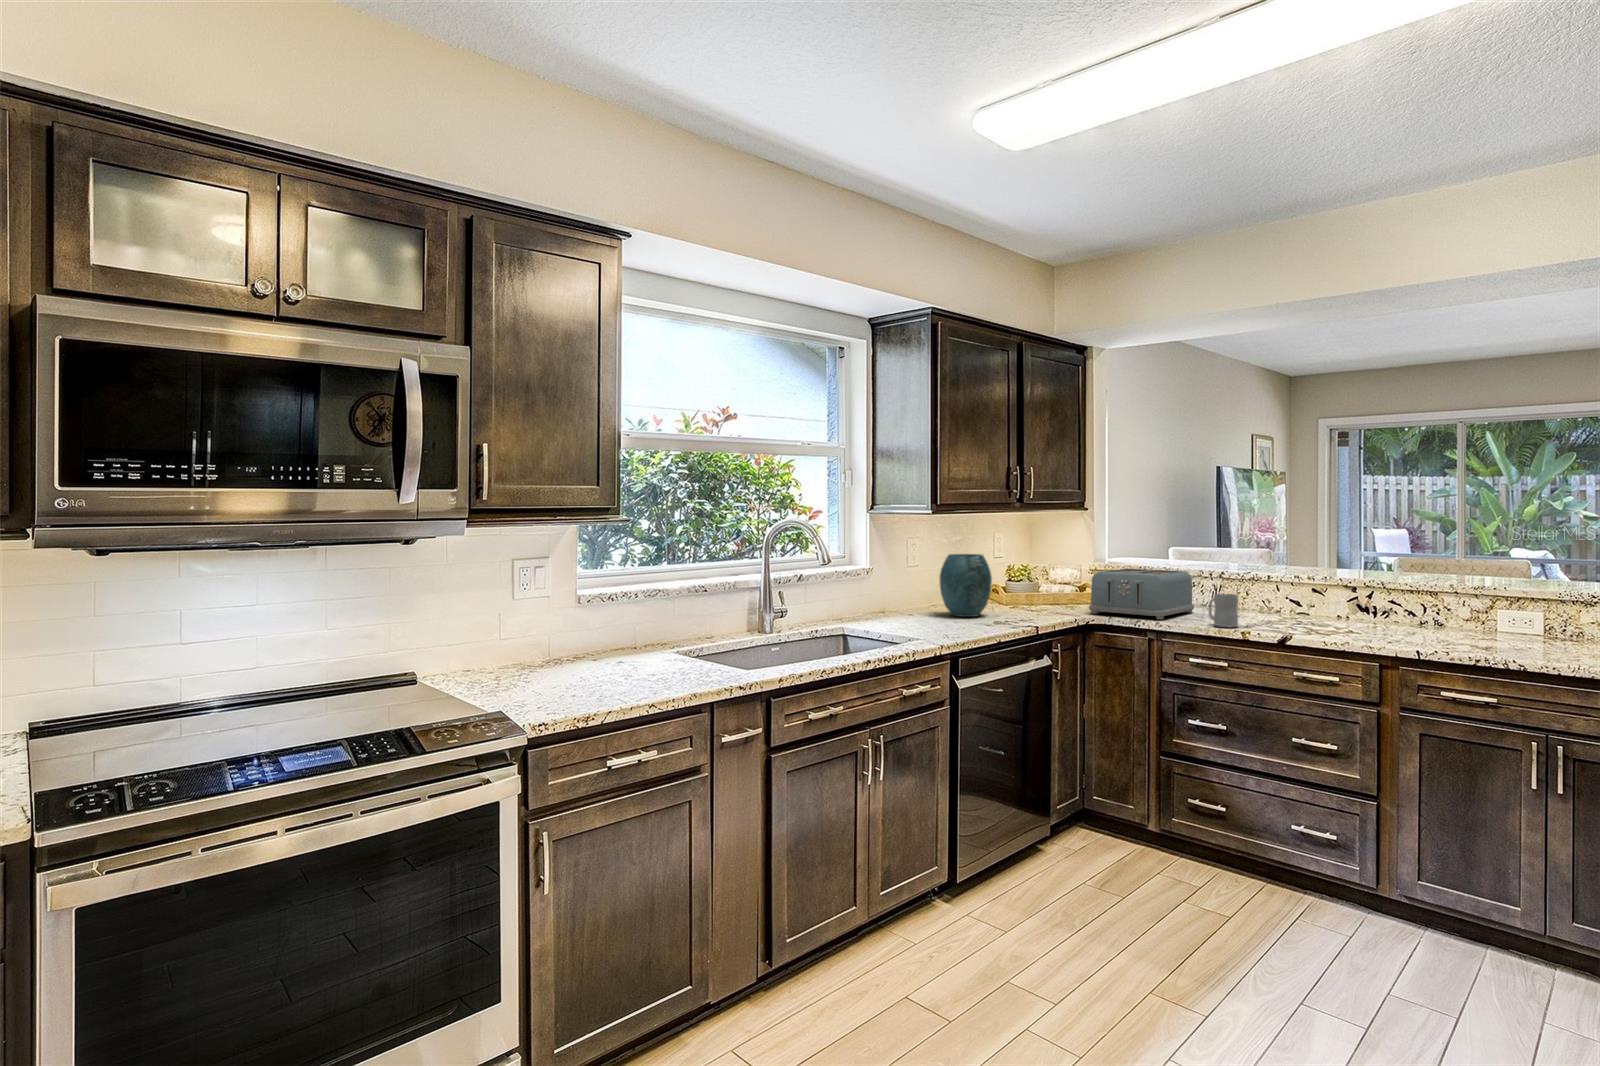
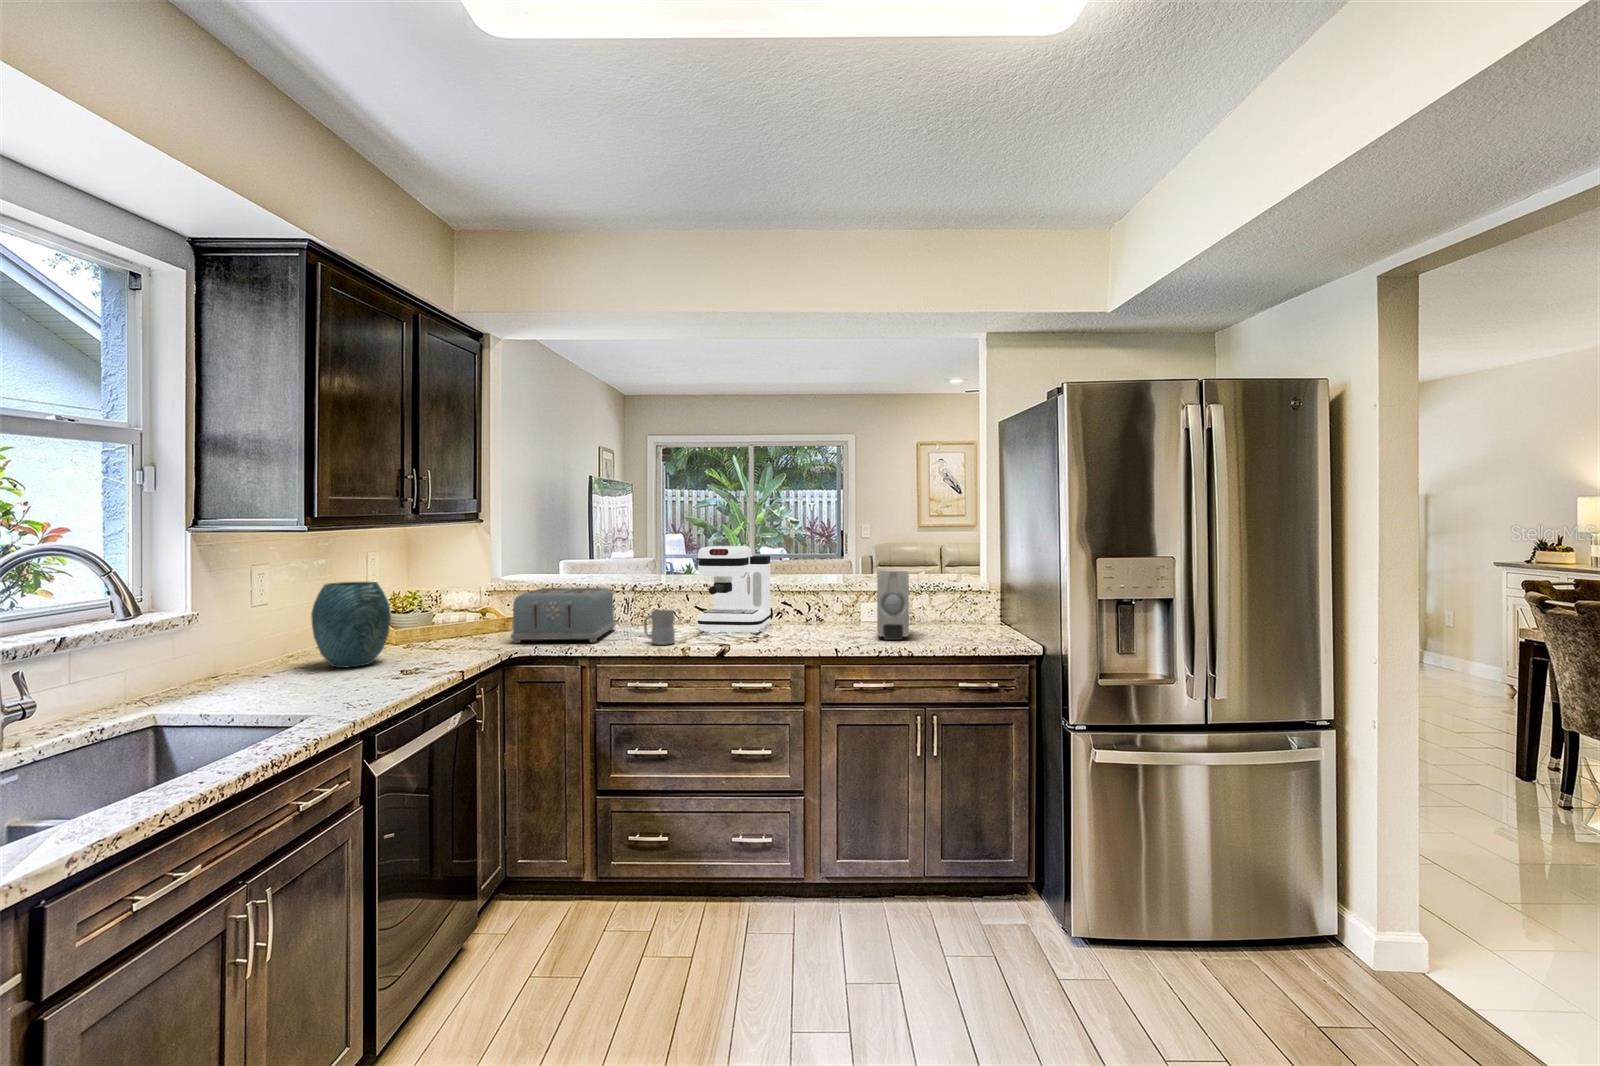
coffee maker: none [1274,534,1371,628] -> present [697,546,771,633]
soap dispenser: none [1489,567,1551,650] -> present [877,571,909,640]

